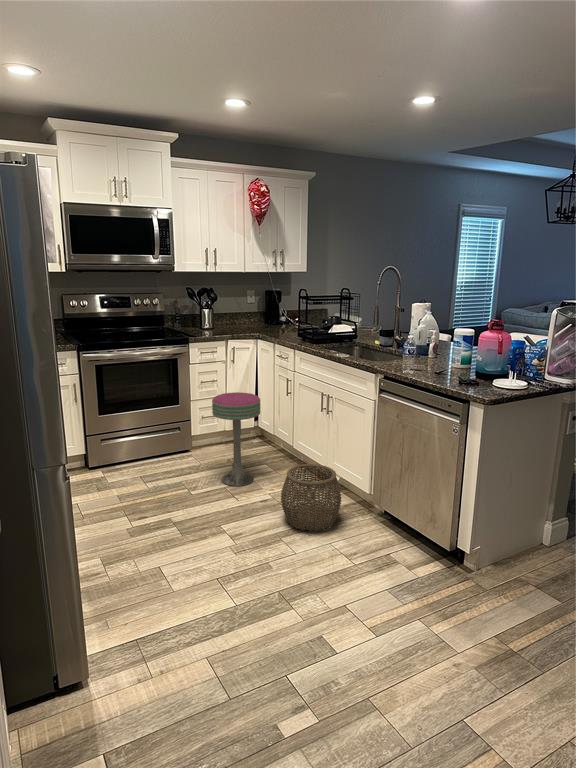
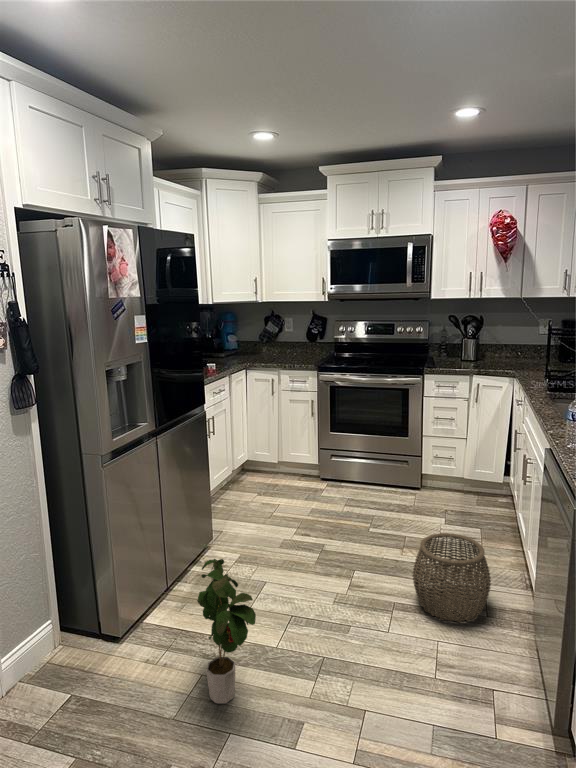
bar stool: present [212,392,260,486] -> none [404,434,460,541]
potted plant: none [187,531,303,666] -> present [197,559,256,703]

